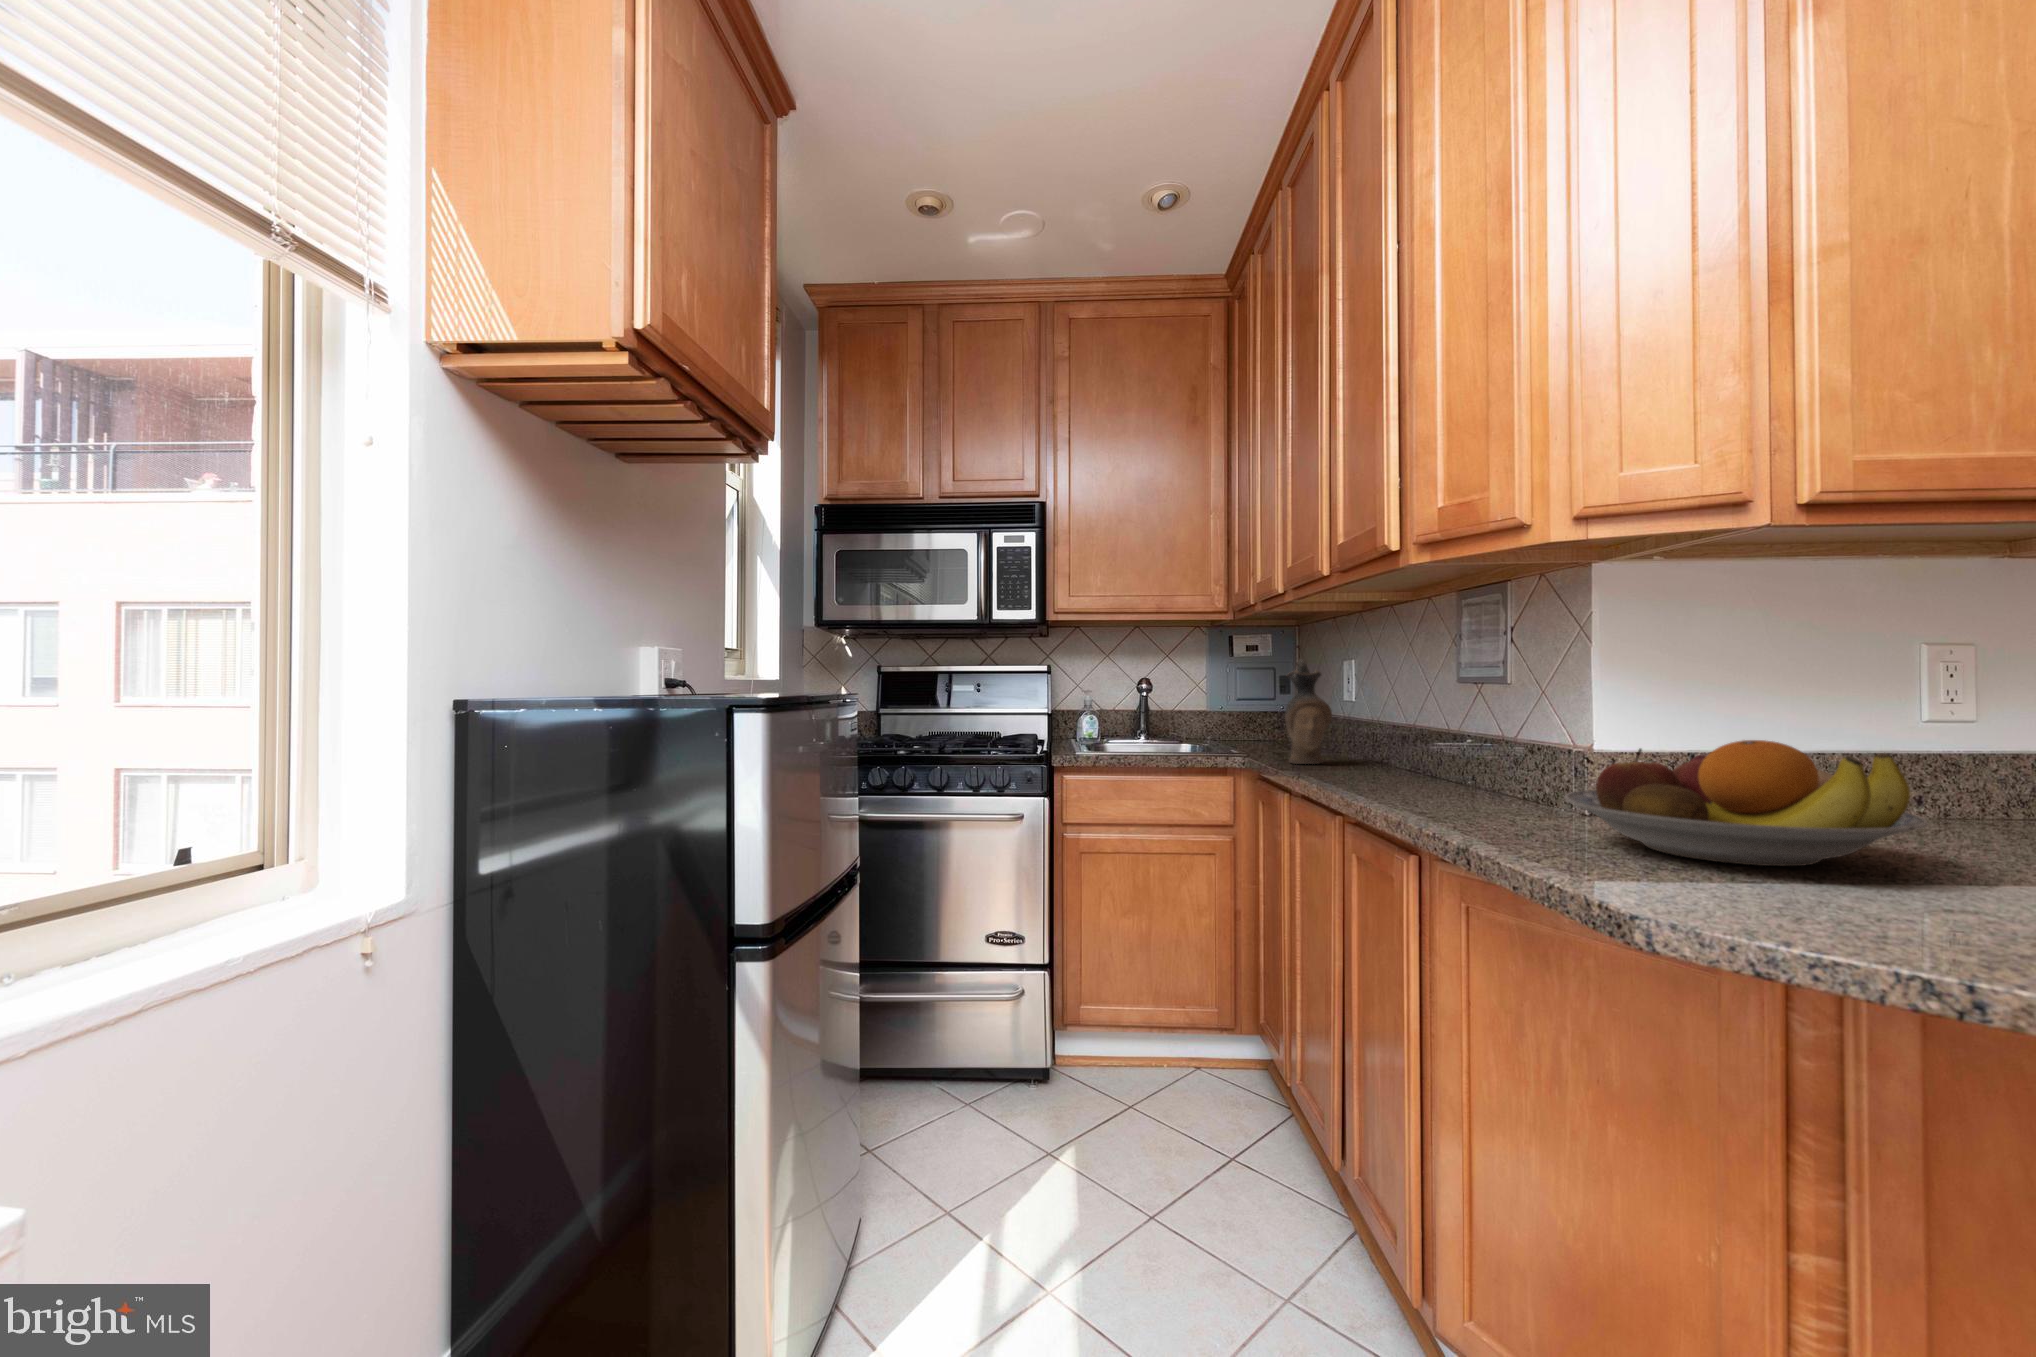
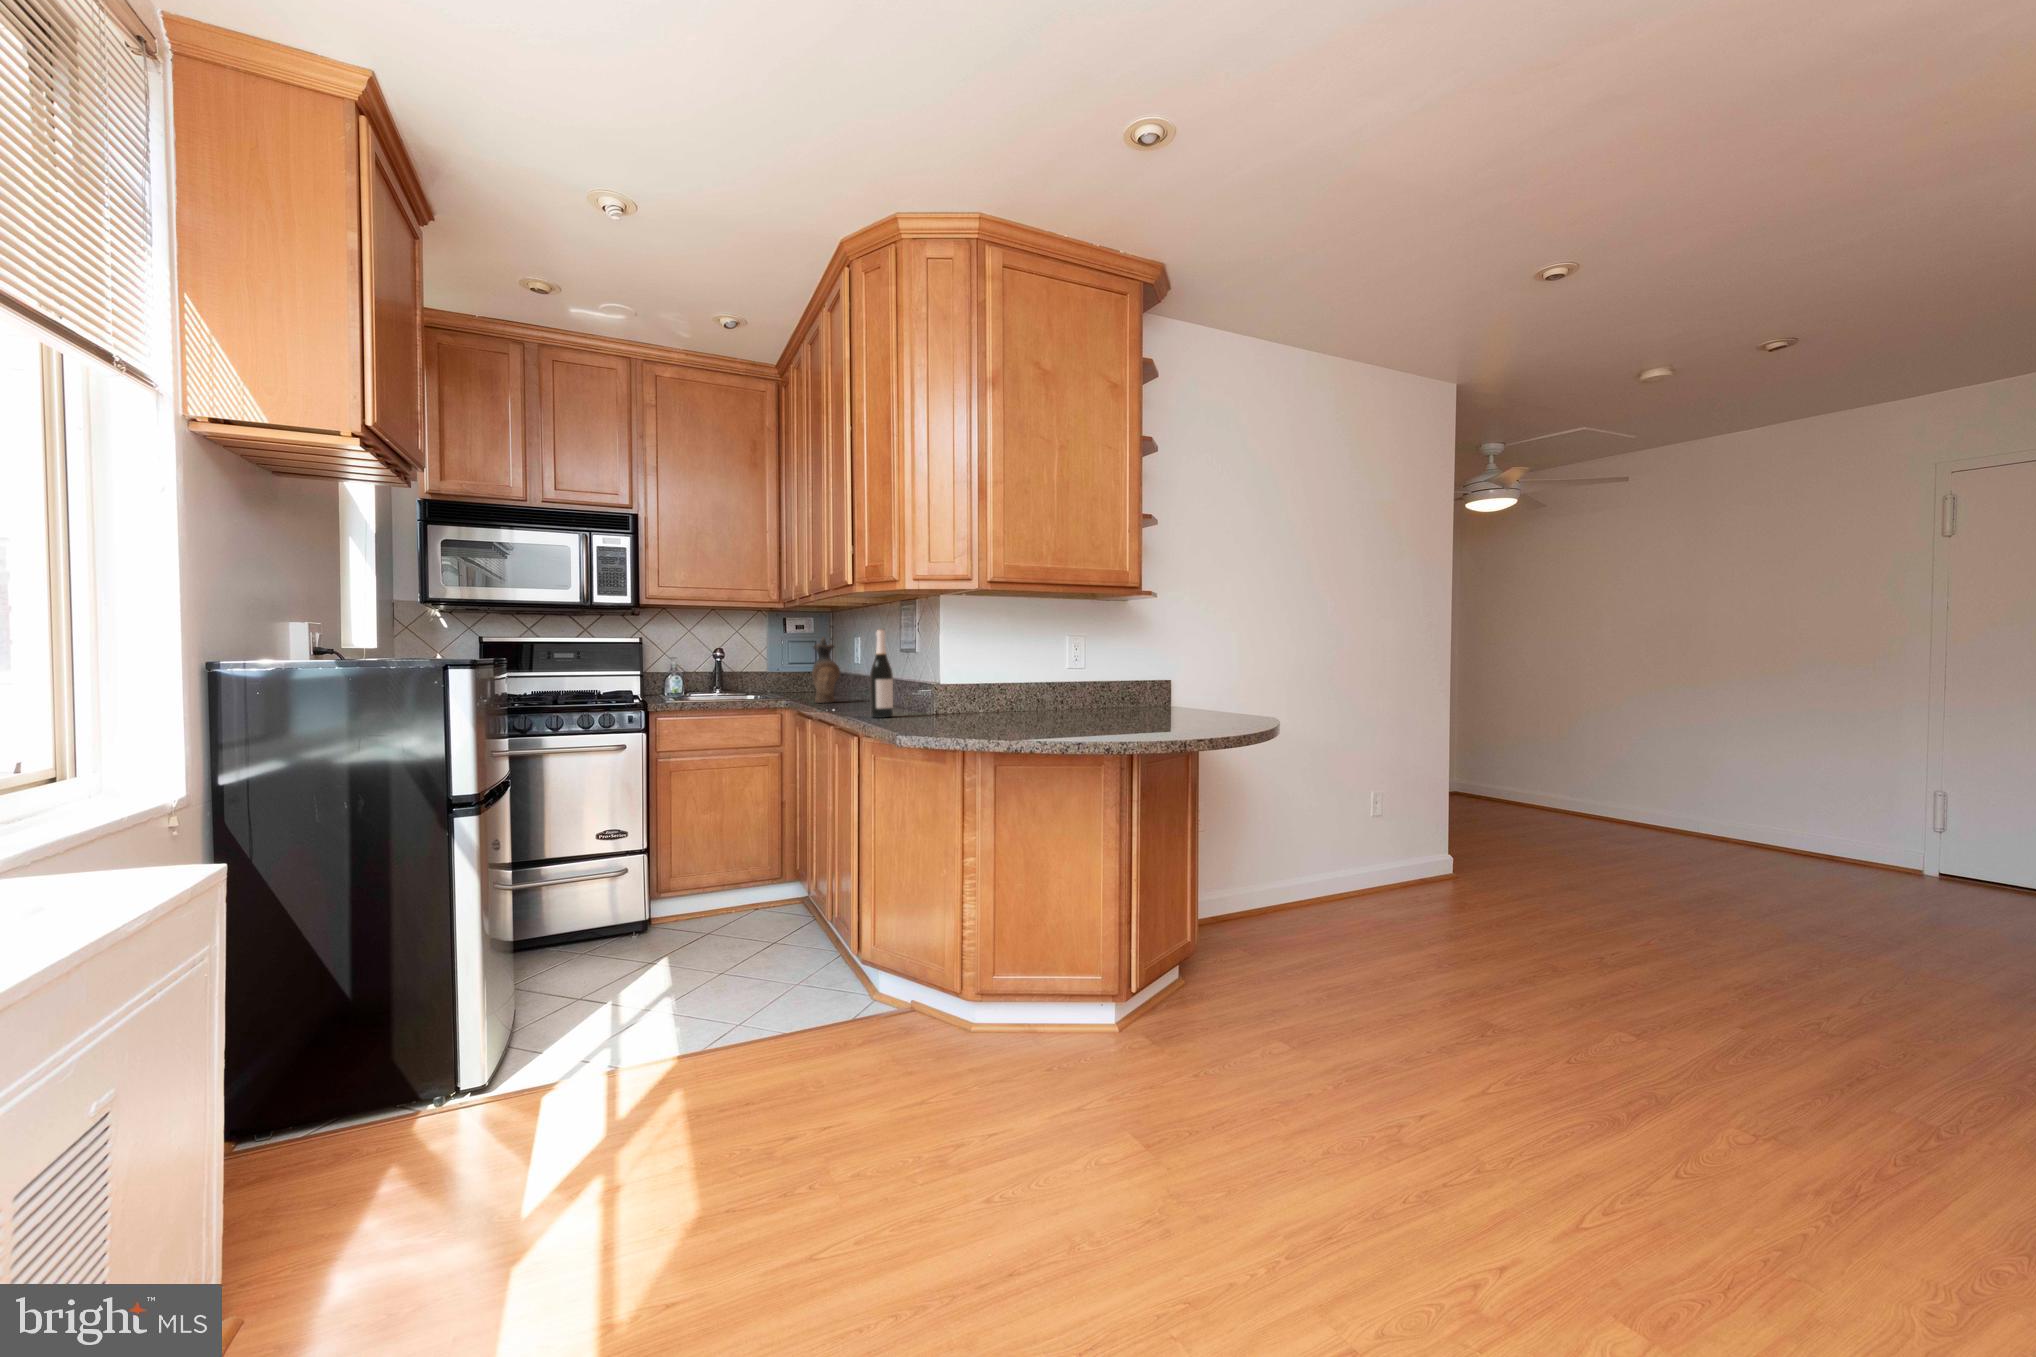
wine bottle: none [1440,639,1493,818] -> present [870,629,893,718]
fruit bowl: present [1565,740,1928,866] -> none [909,674,1019,723]

